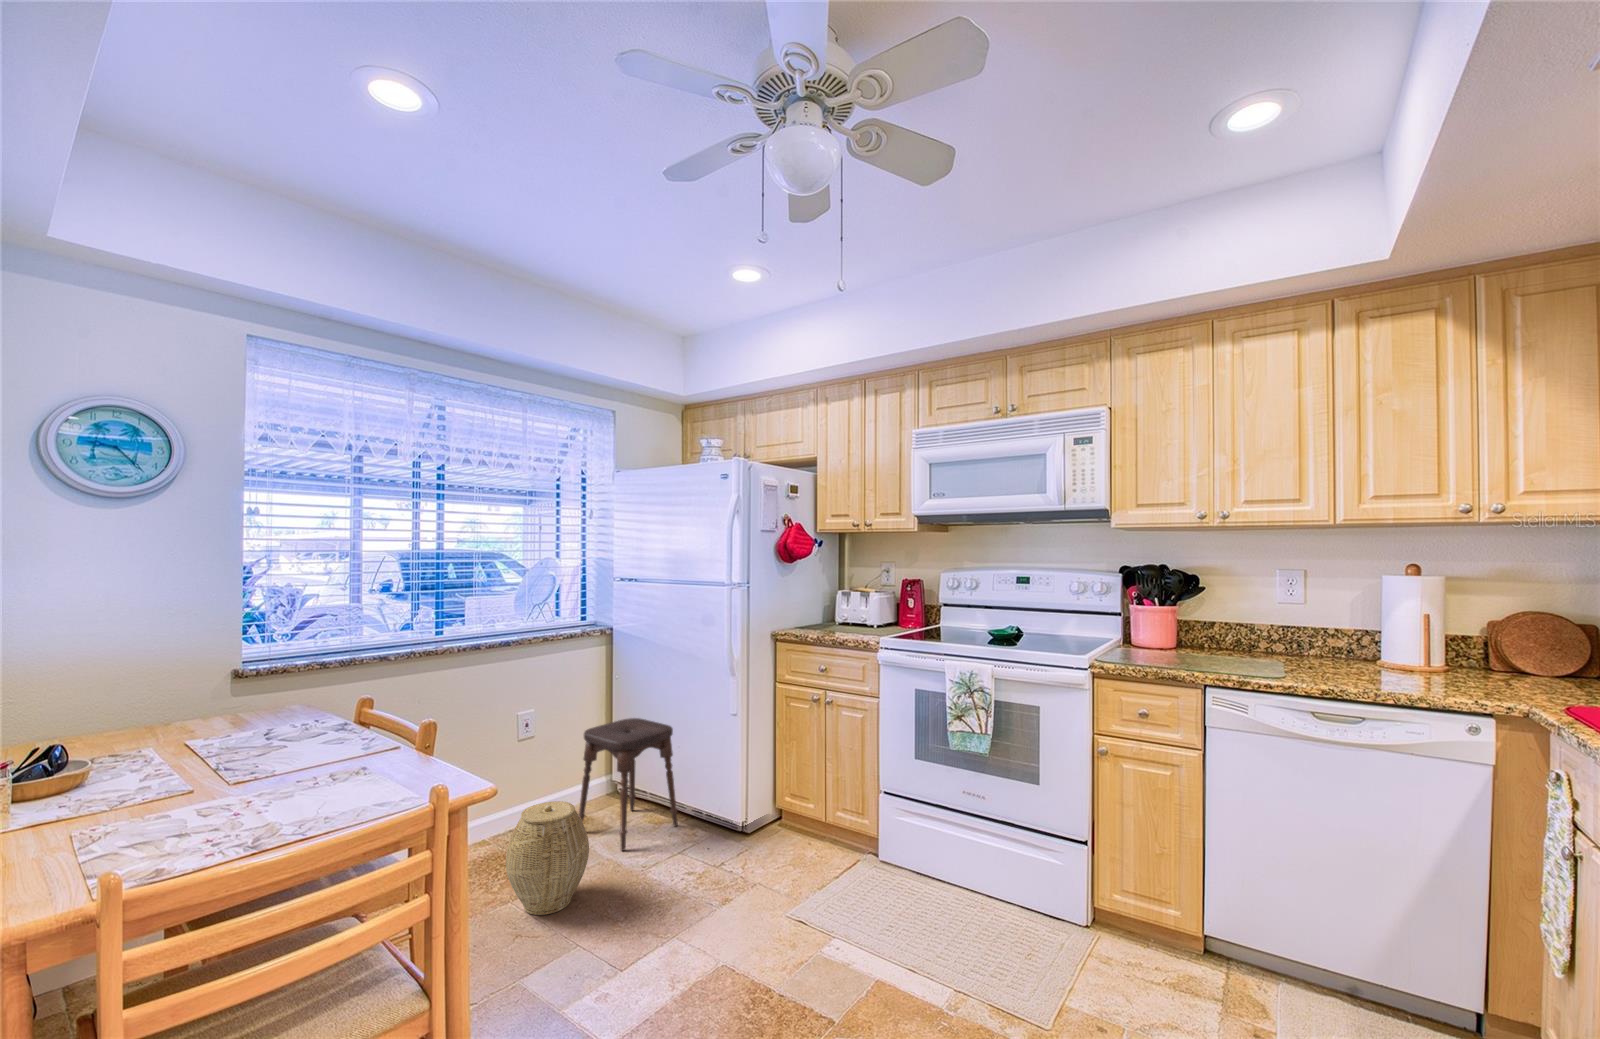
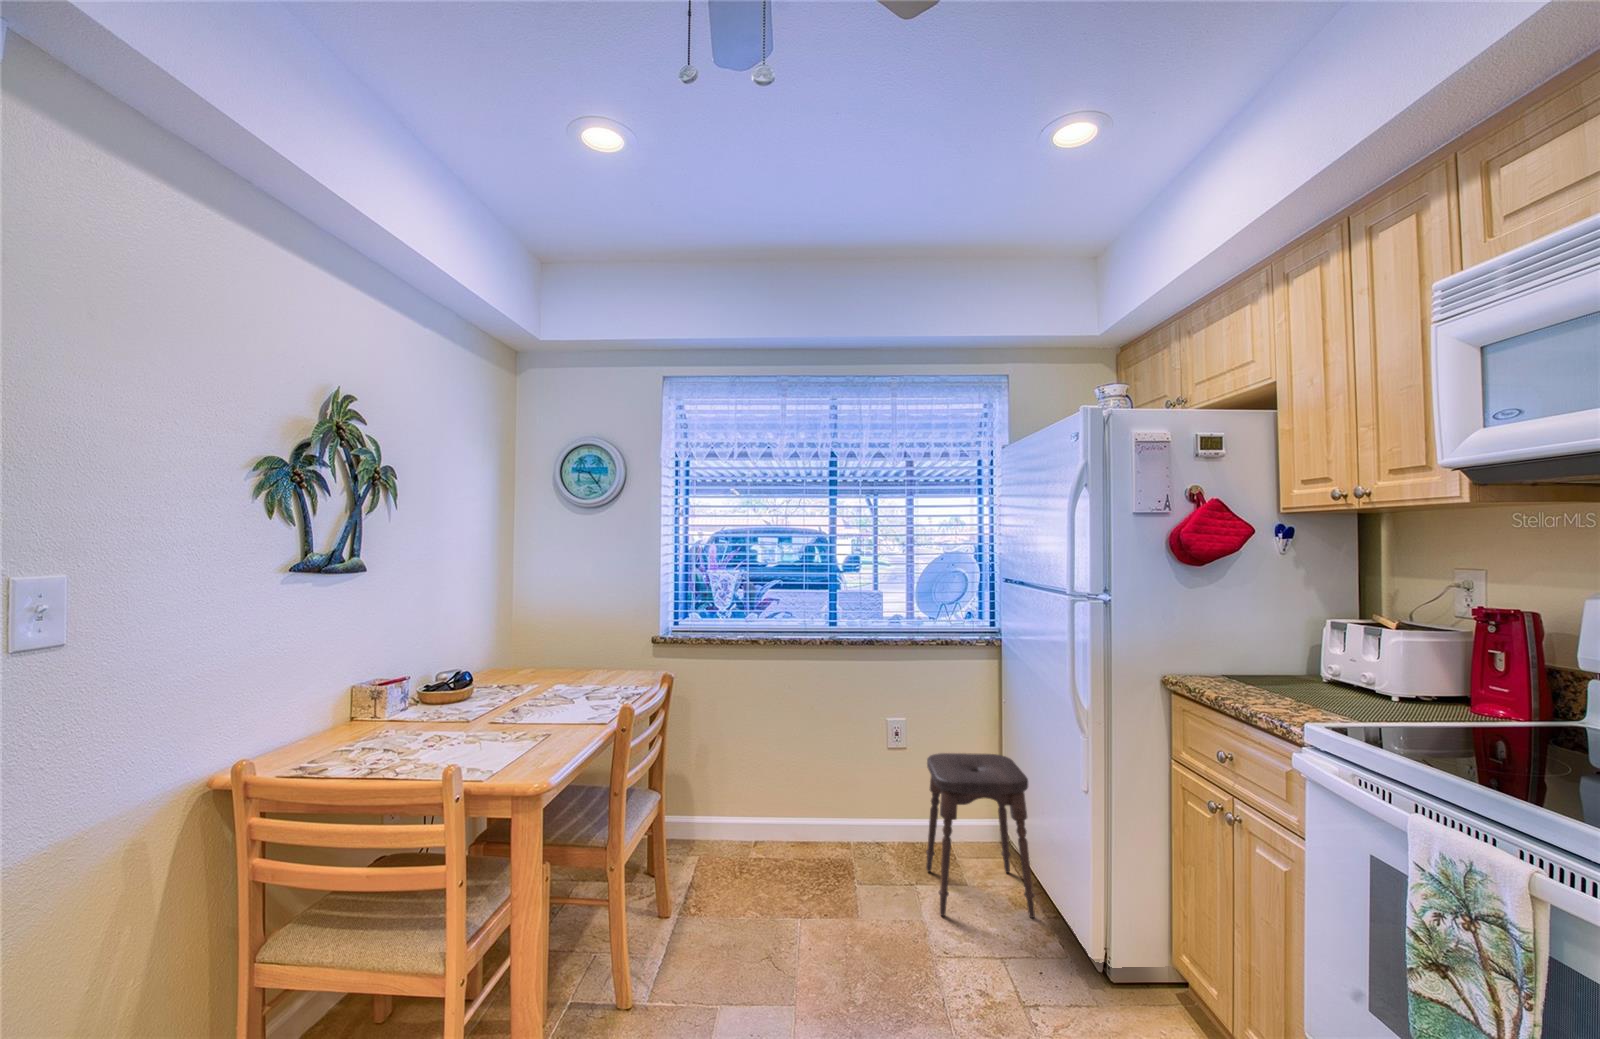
woven basket: present [506,801,589,915] -> none [772,818,859,947]

